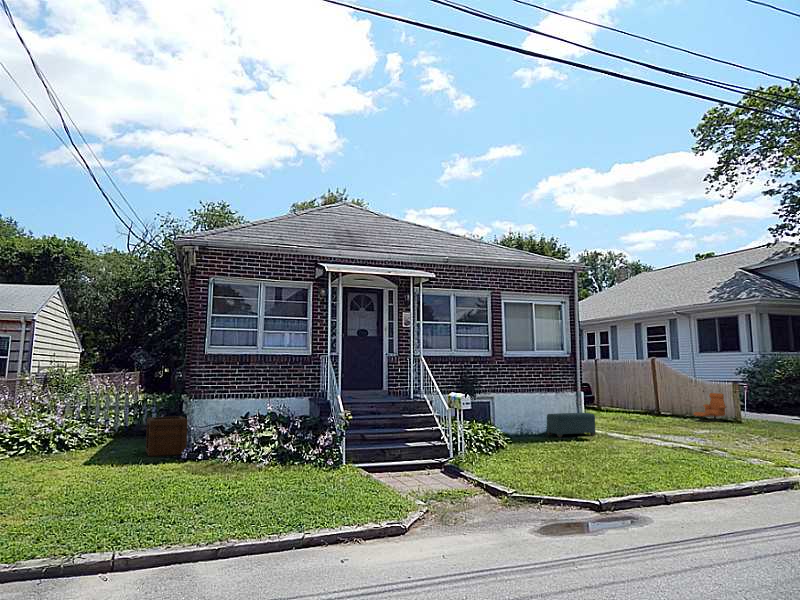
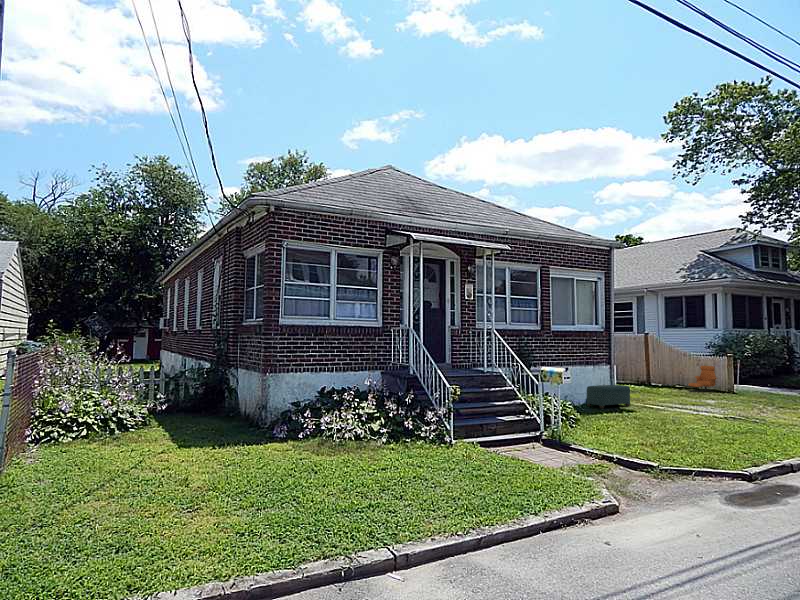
wooden crate: present [146,416,188,457] -> none [220,391,270,435]

